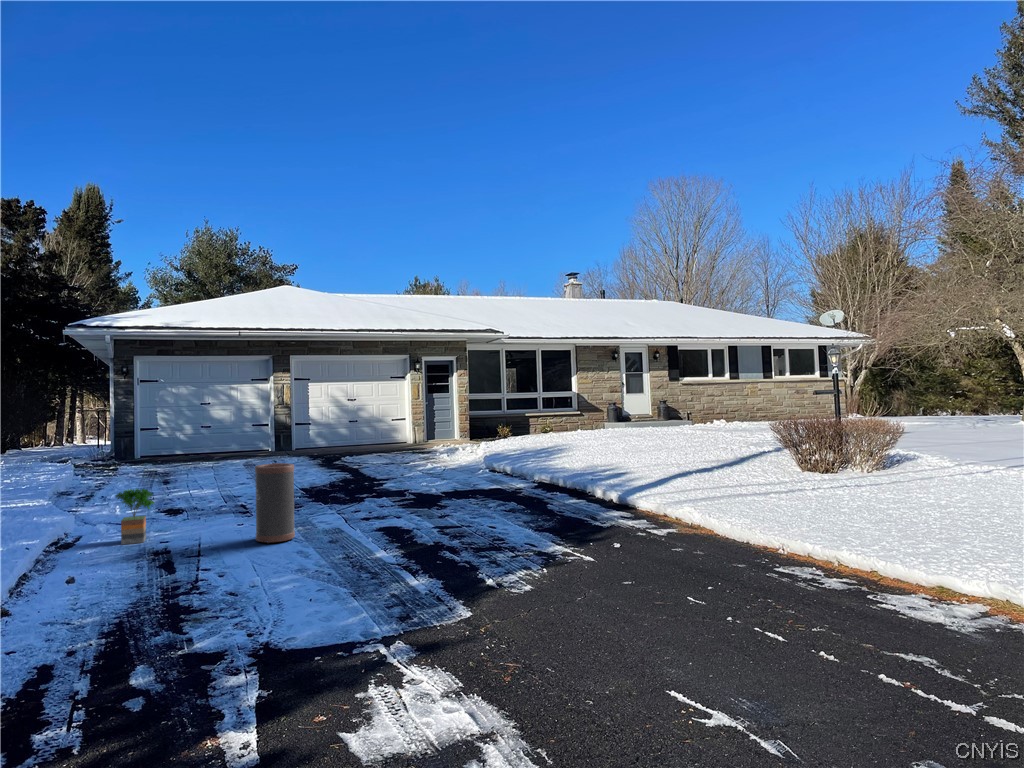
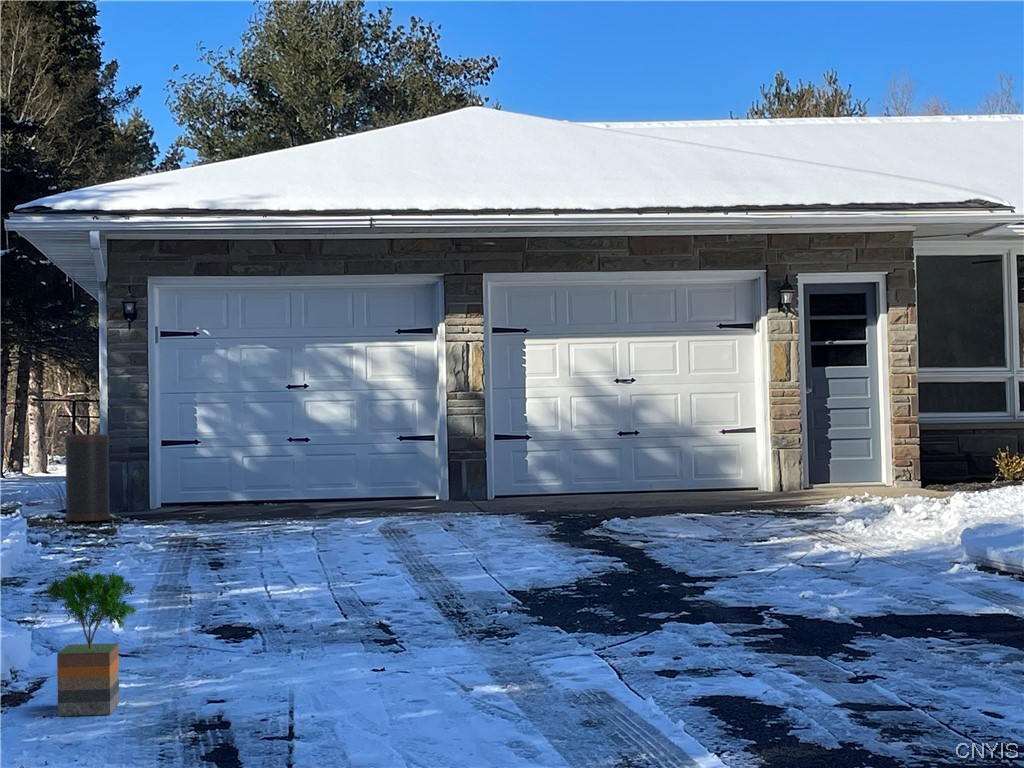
trash can: present [255,463,295,544] -> present [65,434,110,523]

